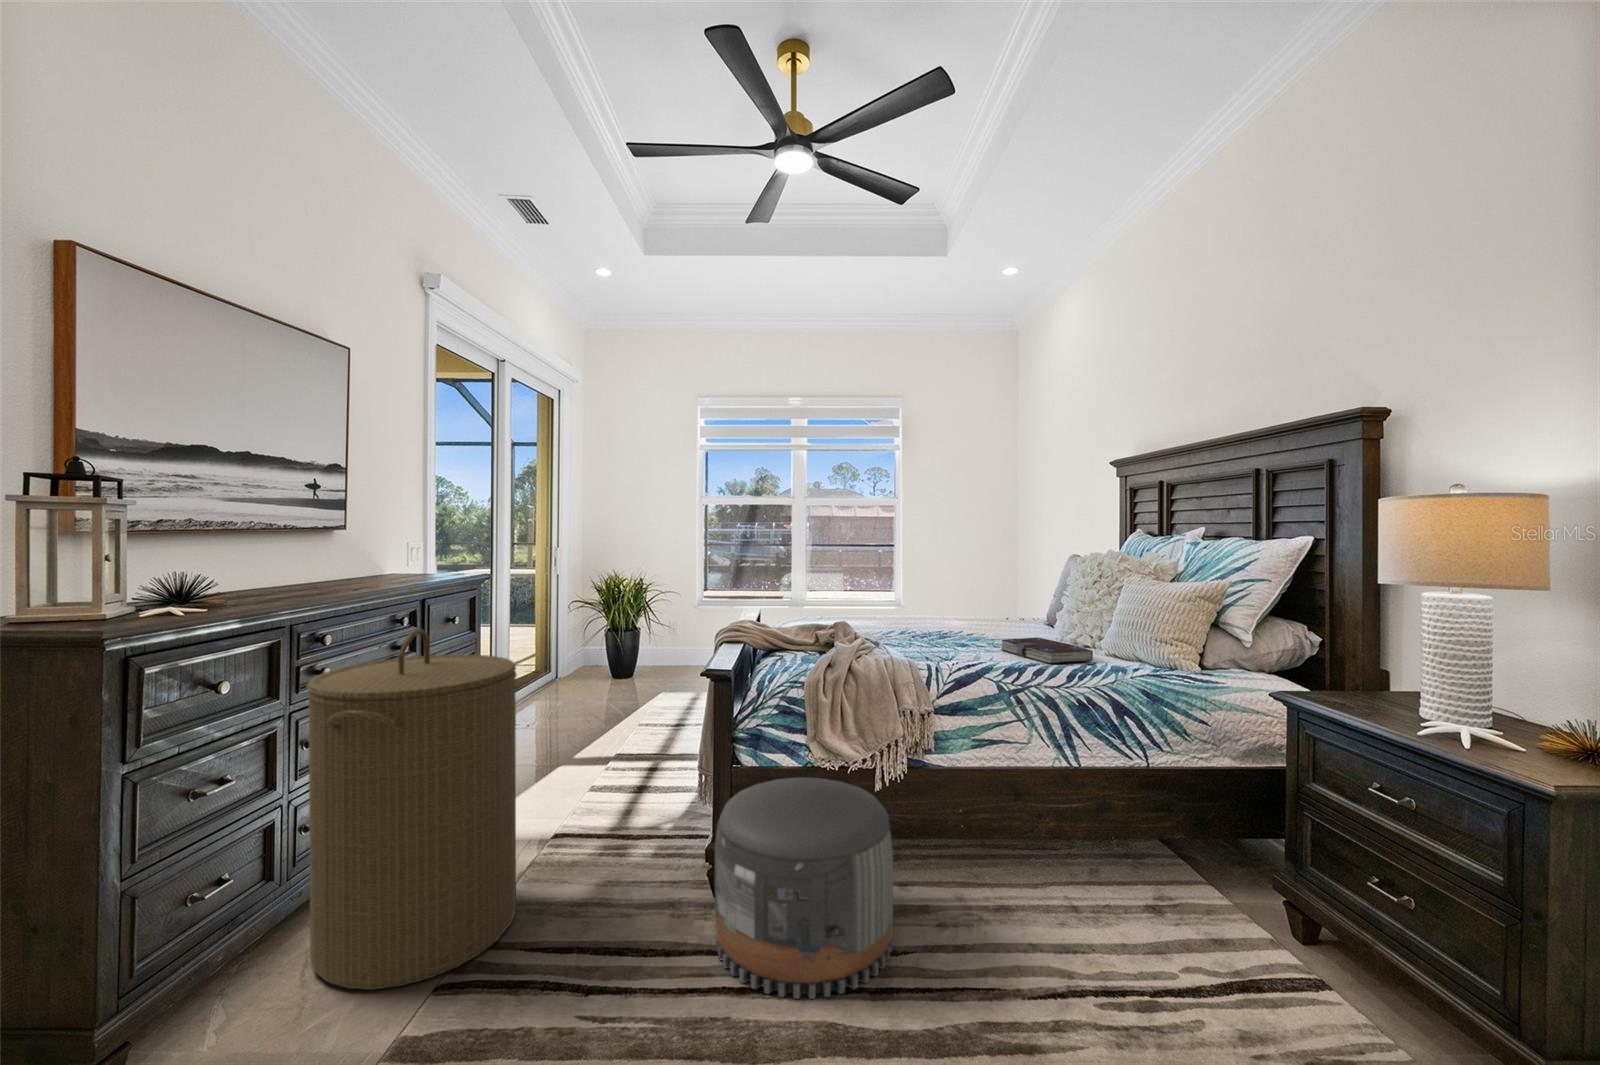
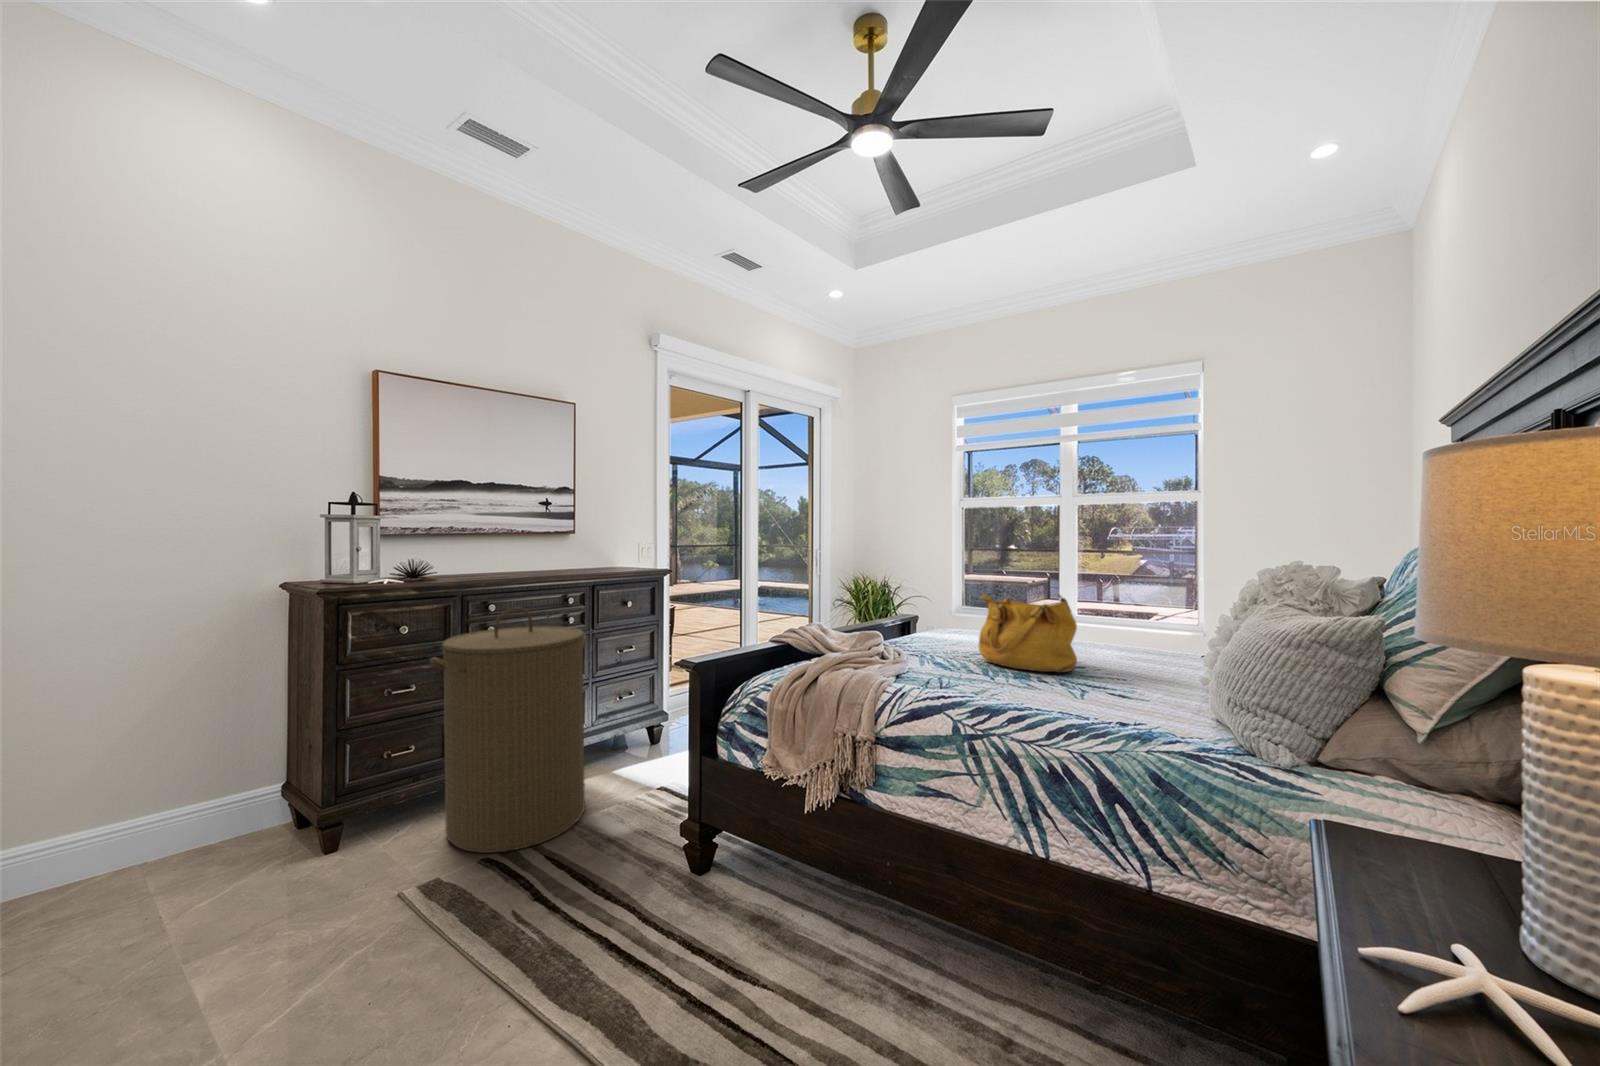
handbag: none [905,578,987,643] -> present [979,594,1077,673]
book: present [1000,638,1093,664] -> none [1057,674,1148,720]
pouf: present [715,777,893,999] -> none [616,774,790,997]

